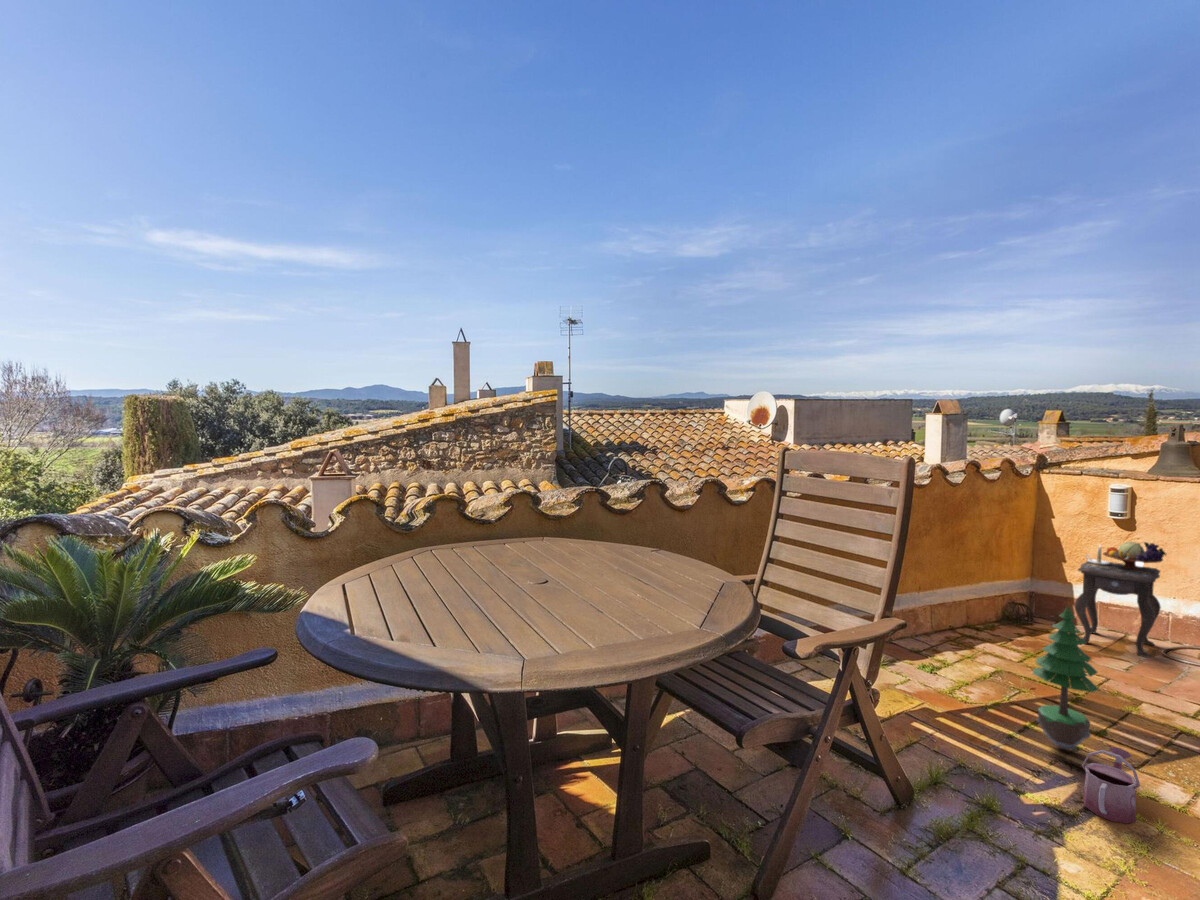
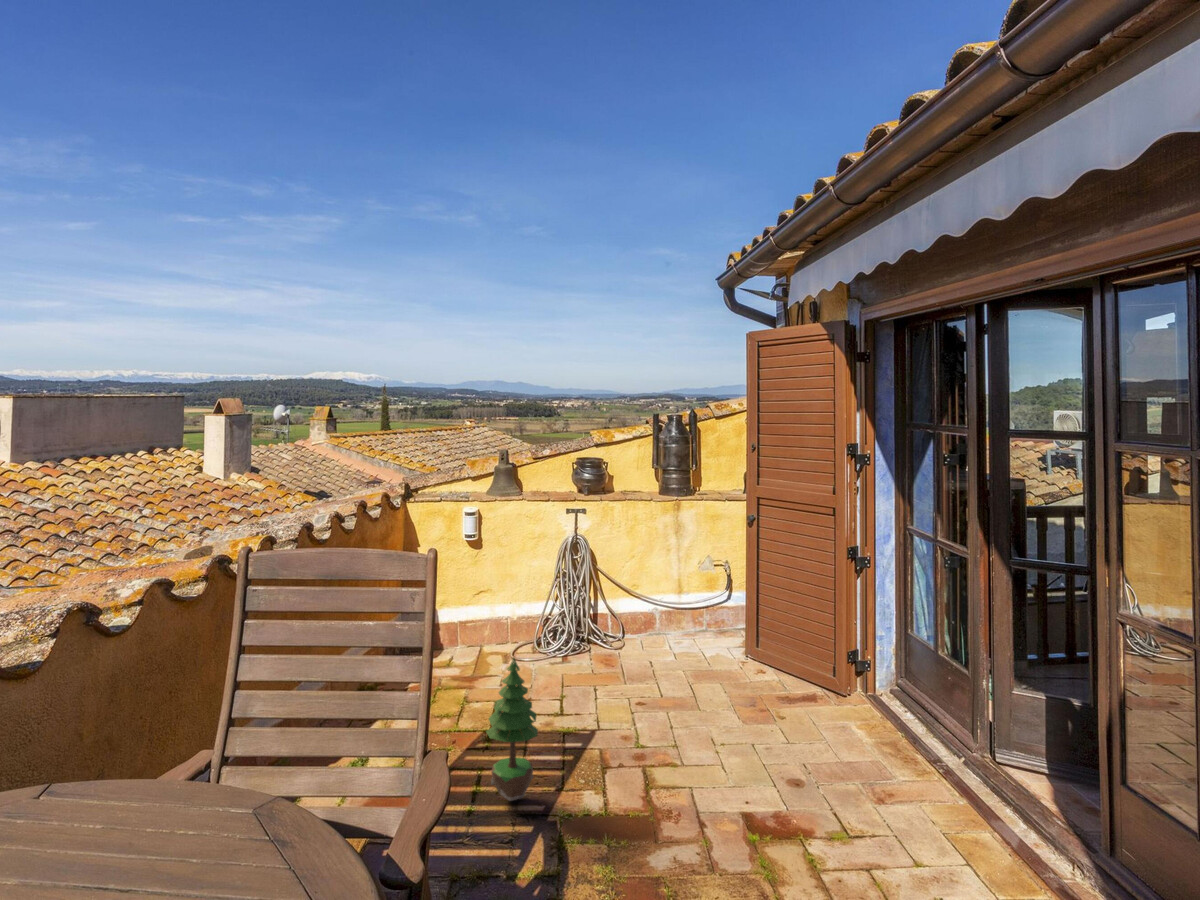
side table: present [1075,542,1166,657] -> none [450,557,511,669]
watering can: present [1082,747,1140,824] -> none [555,783,596,860]

